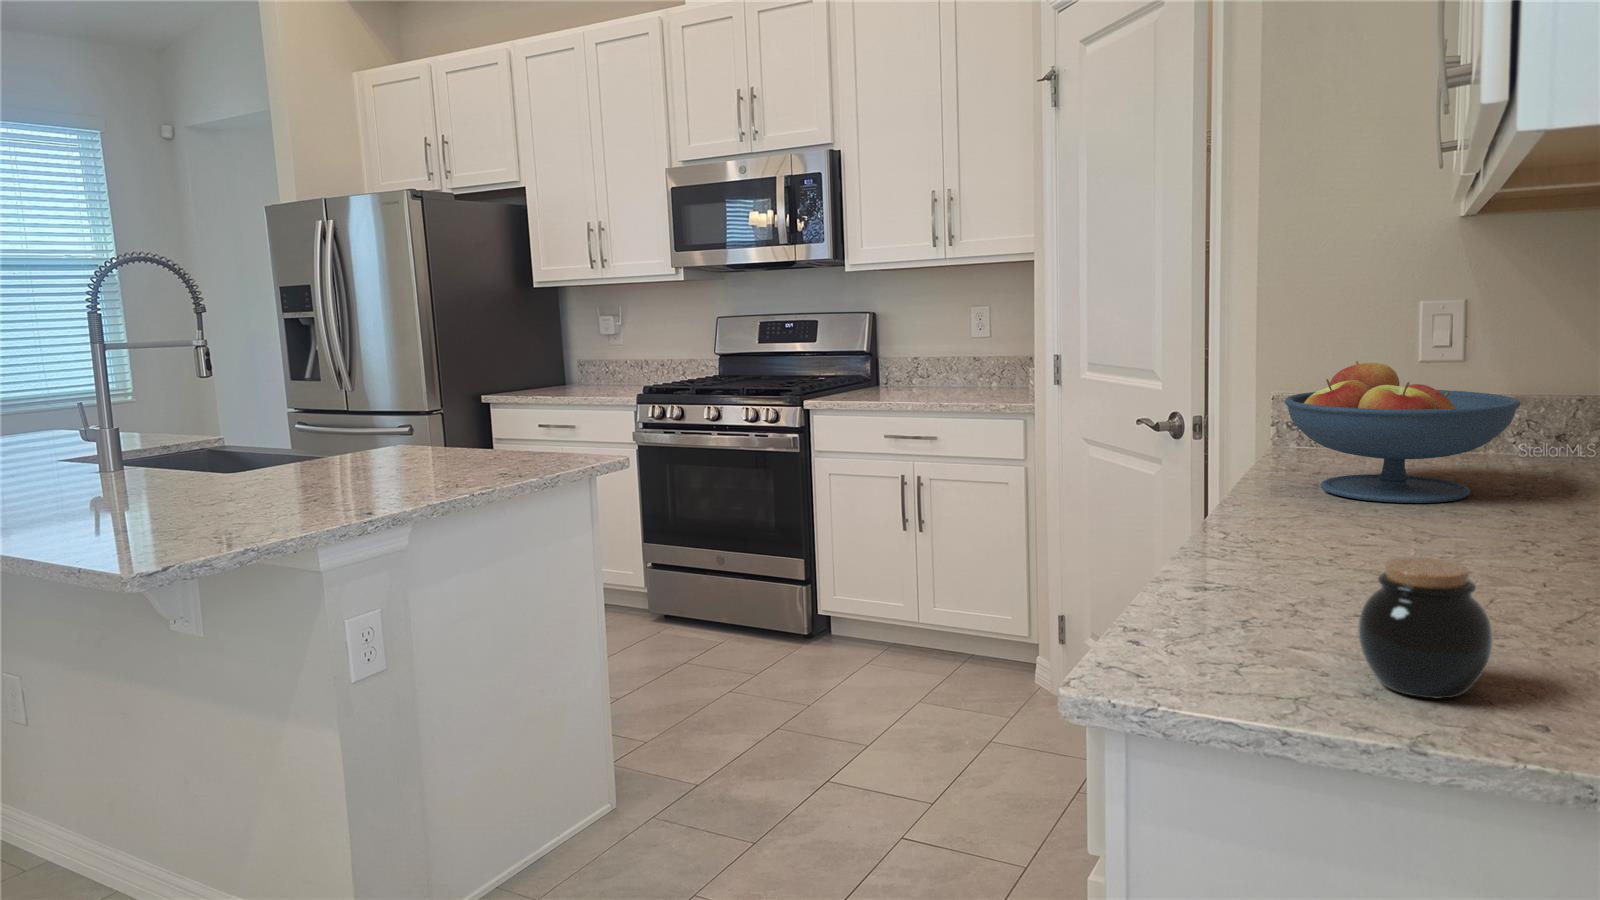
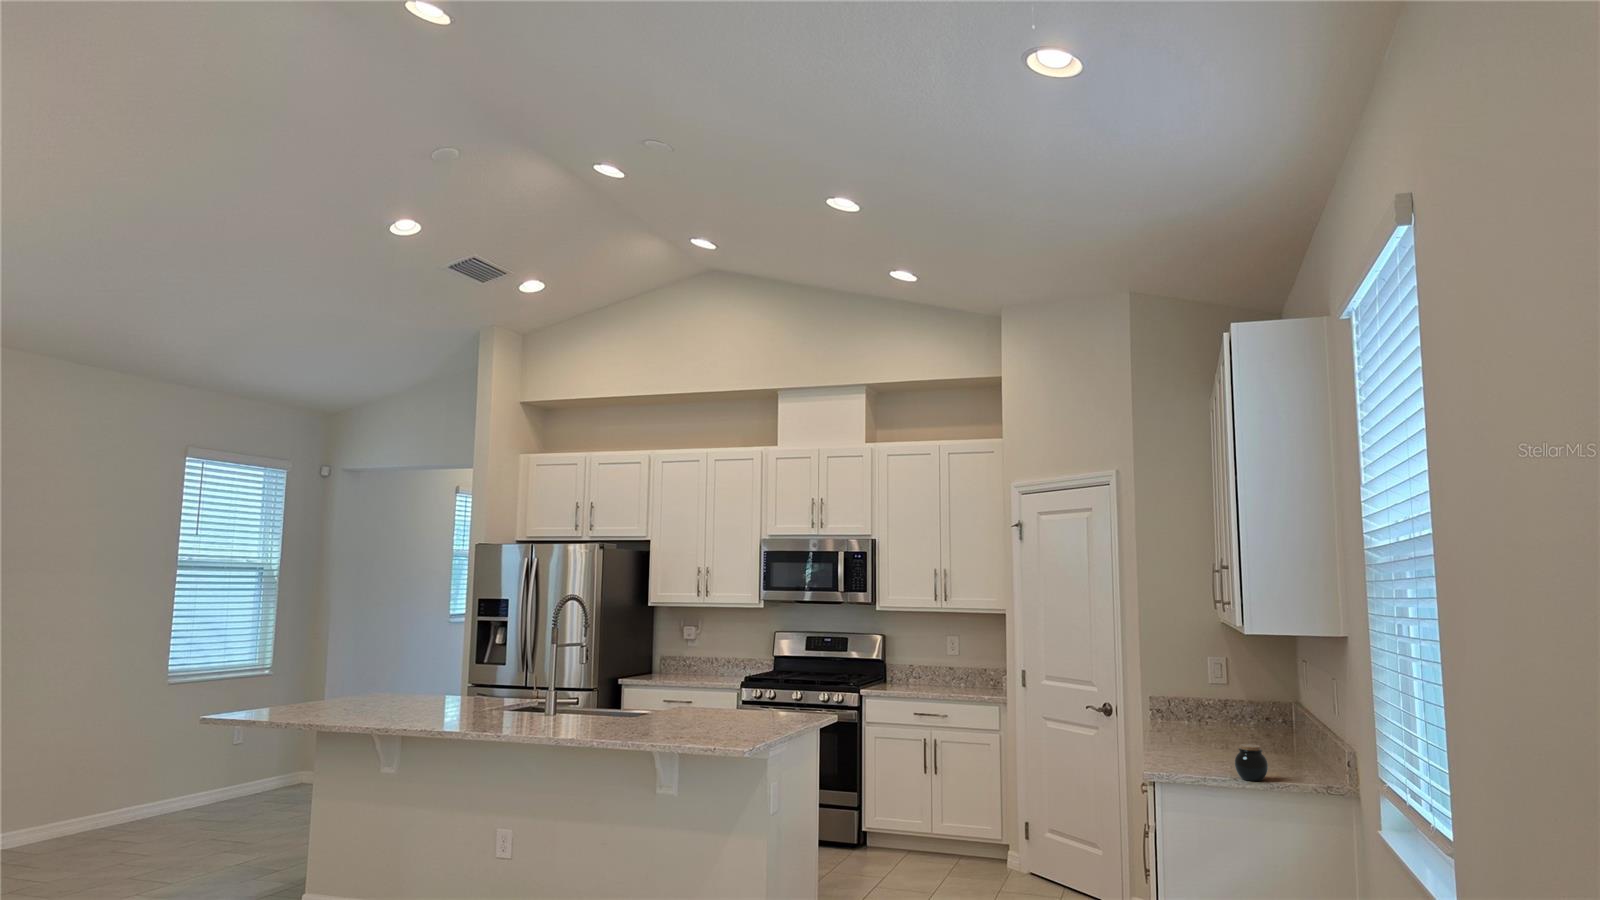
fruit bowl: present [1284,361,1521,503] -> none [1173,683,1260,741]

